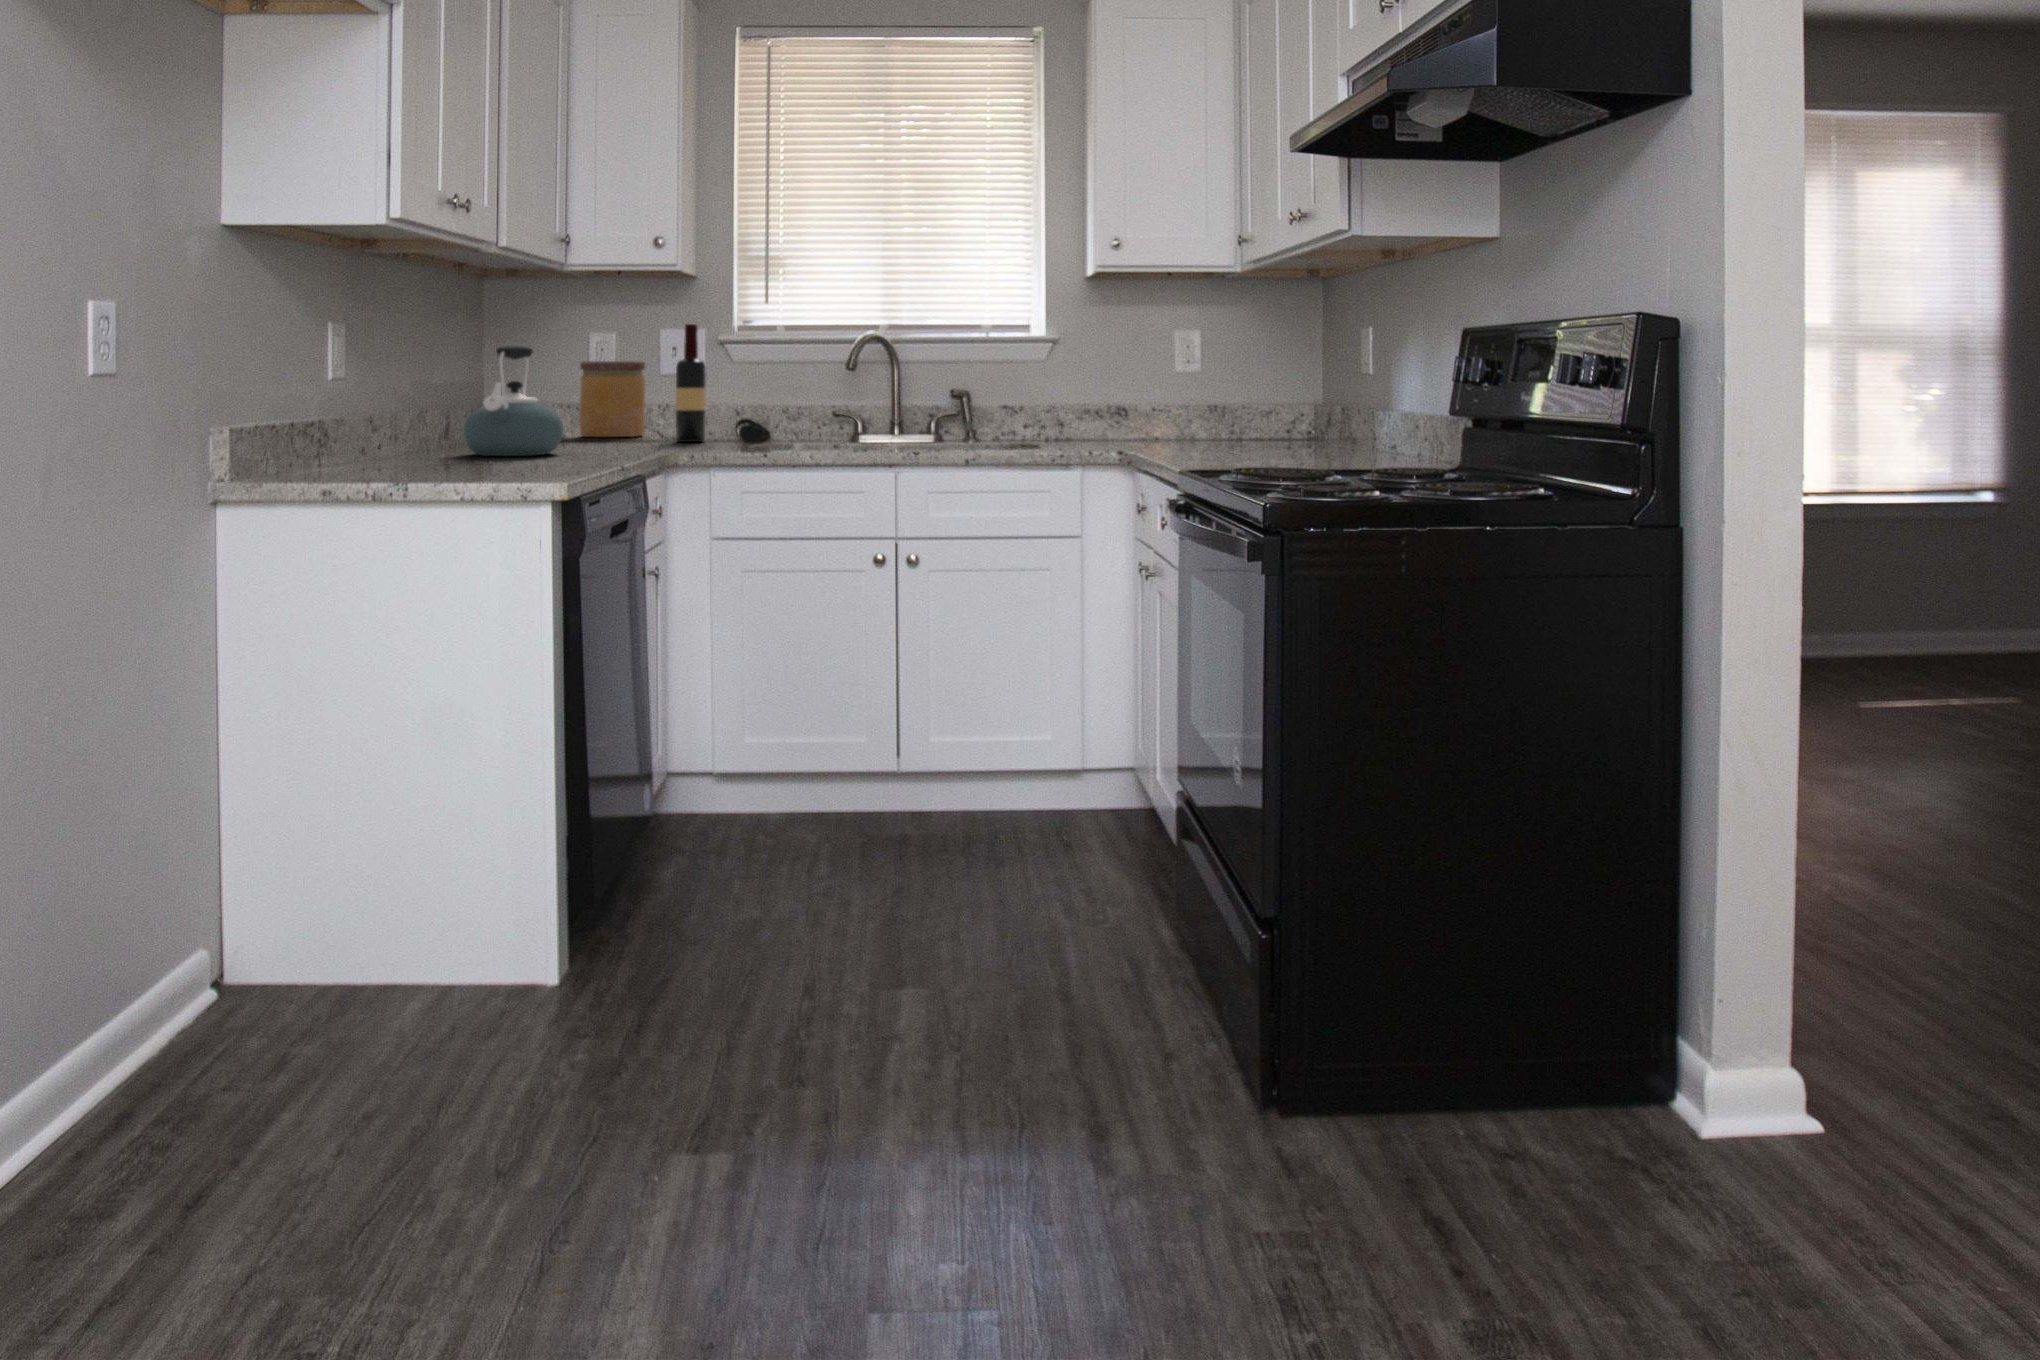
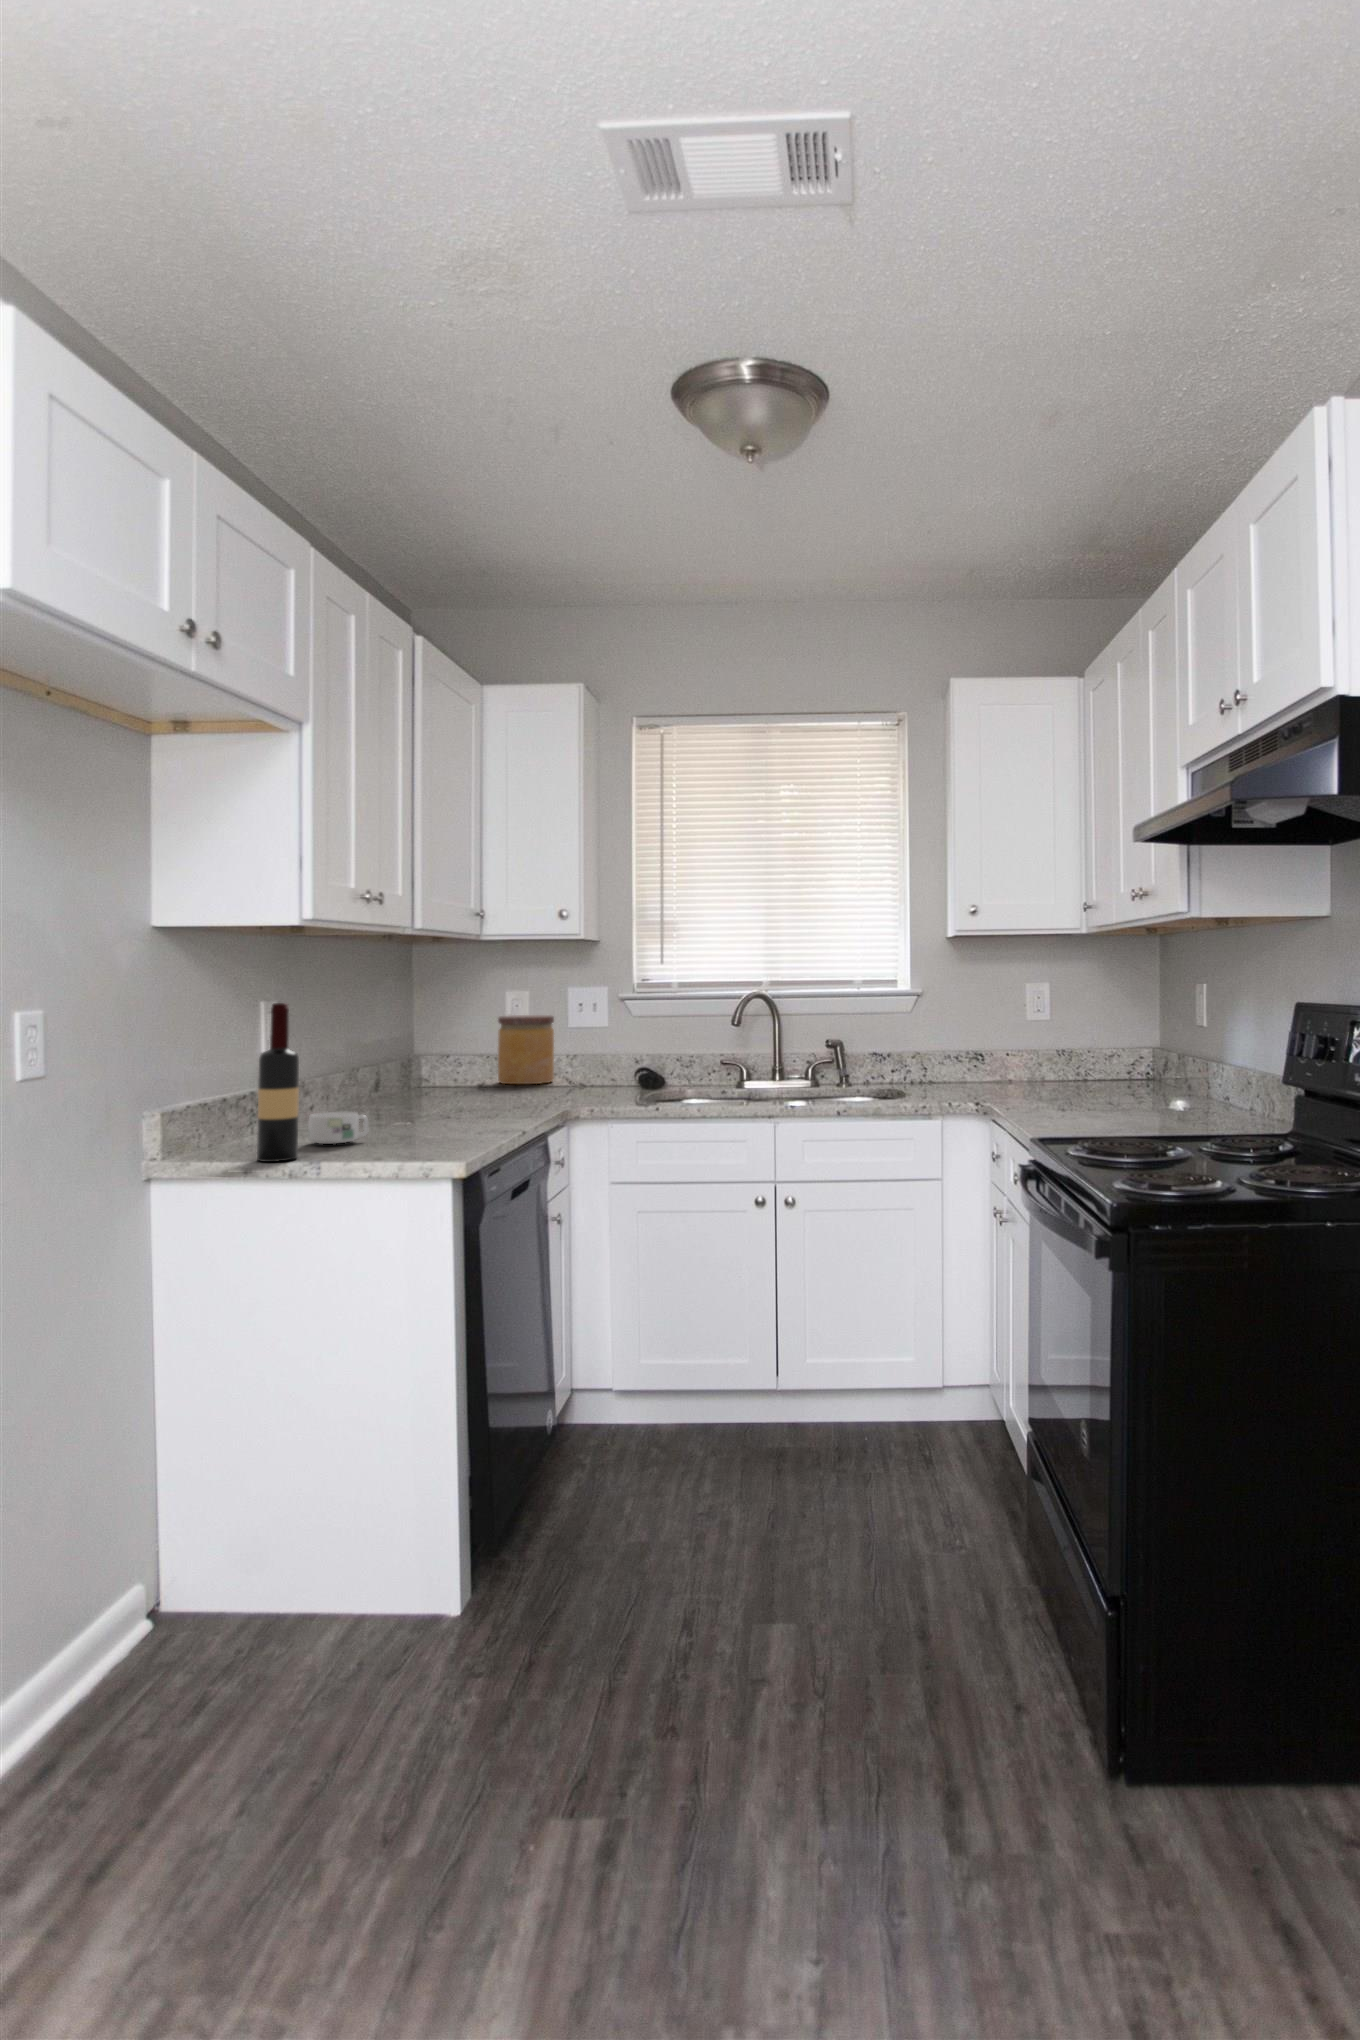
wine bottle: present [676,324,706,442] -> present [257,1003,299,1162]
kettle: present [464,346,563,456] -> none [388,1015,474,1115]
mug: none [386,440,454,473] -> present [308,1111,368,1144]

